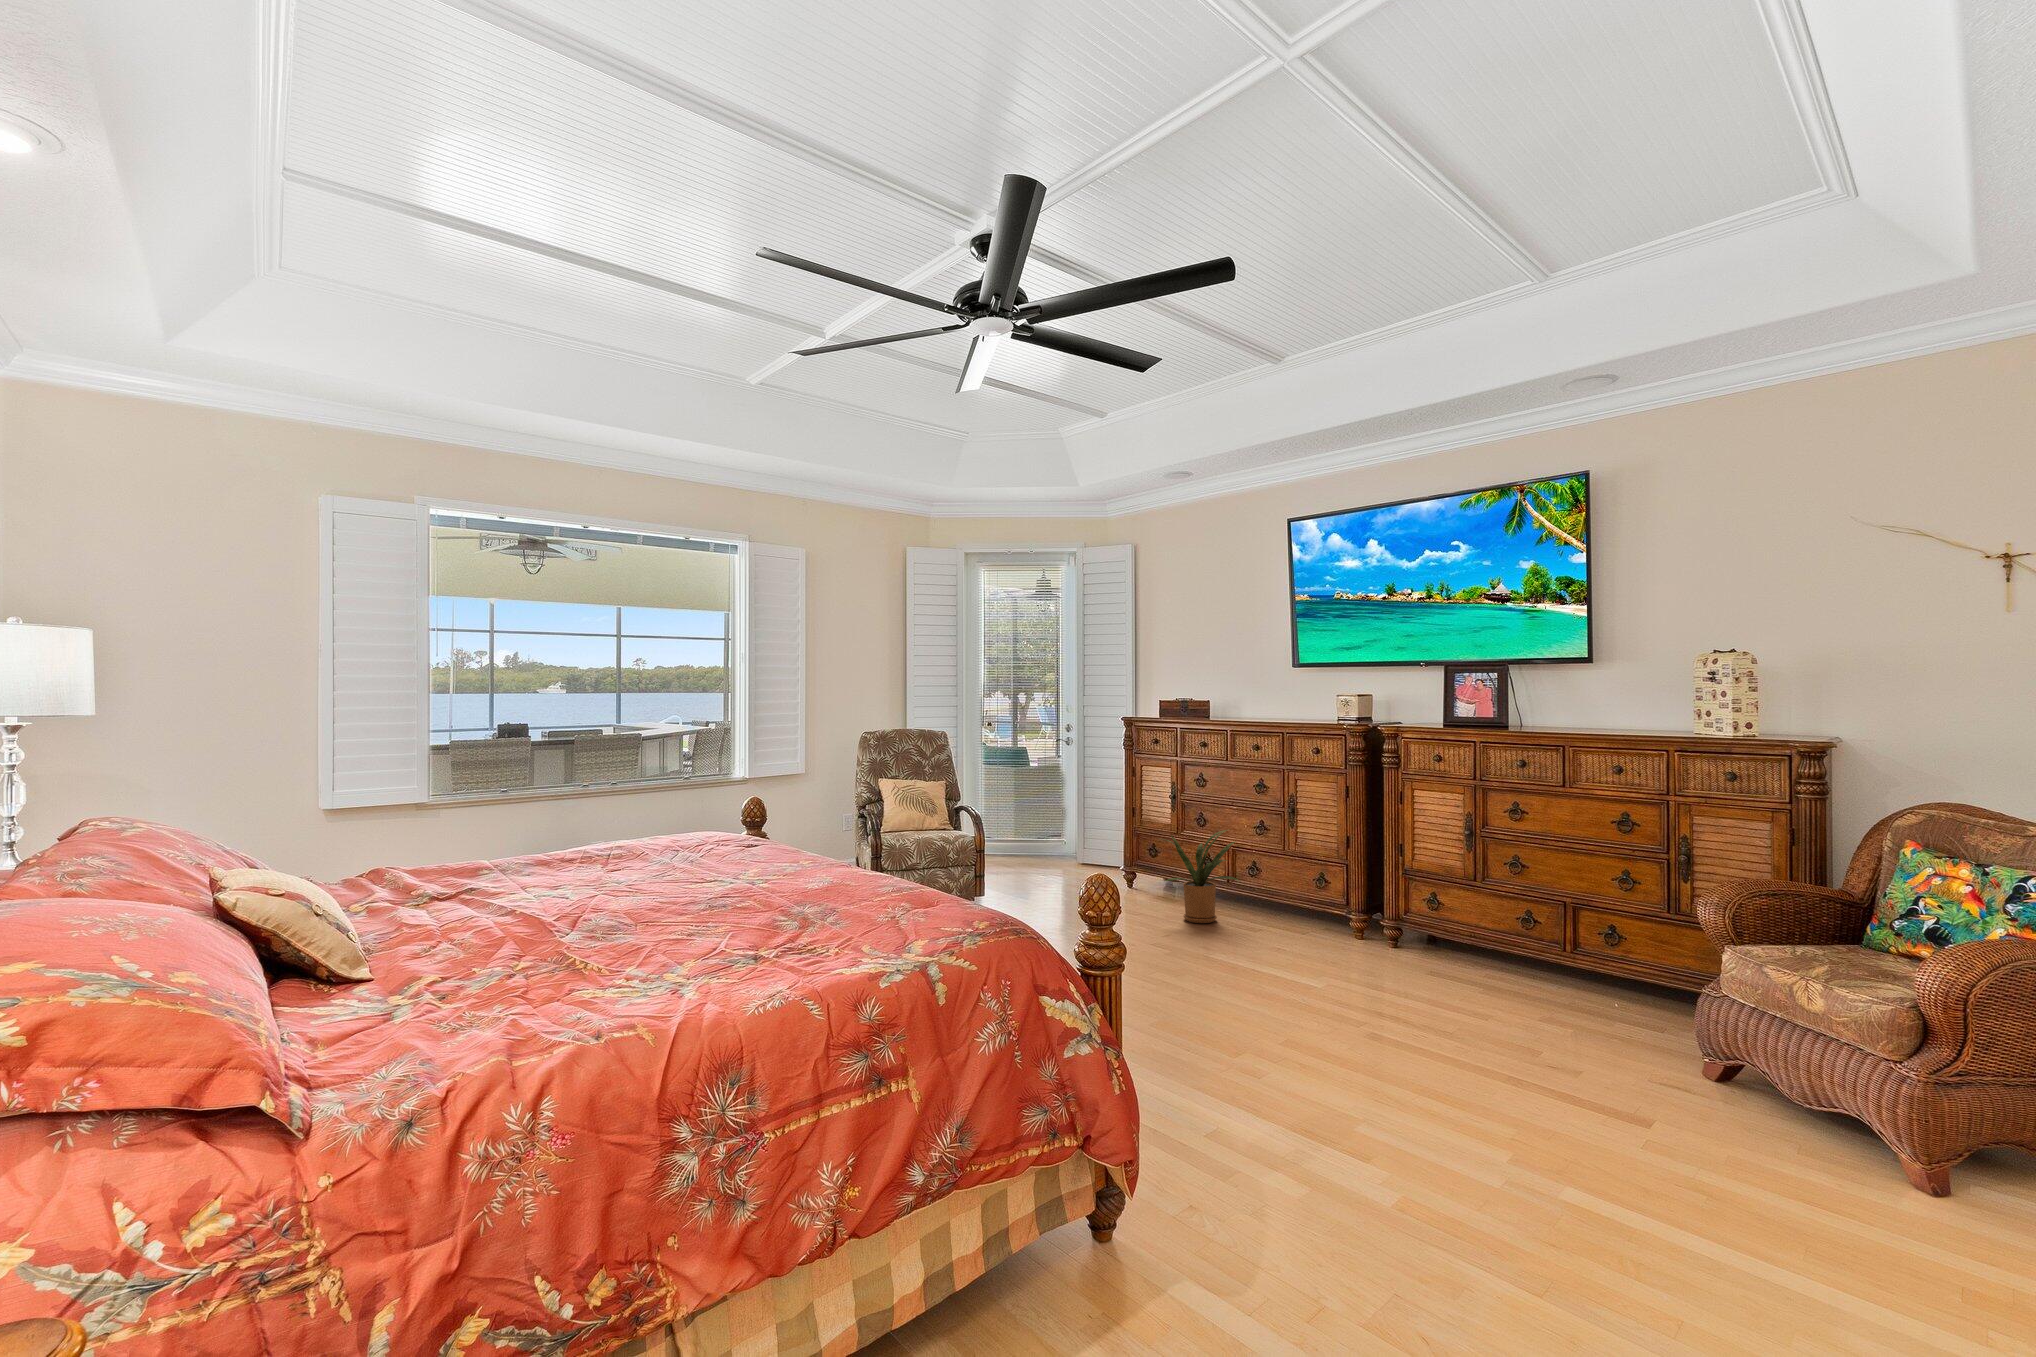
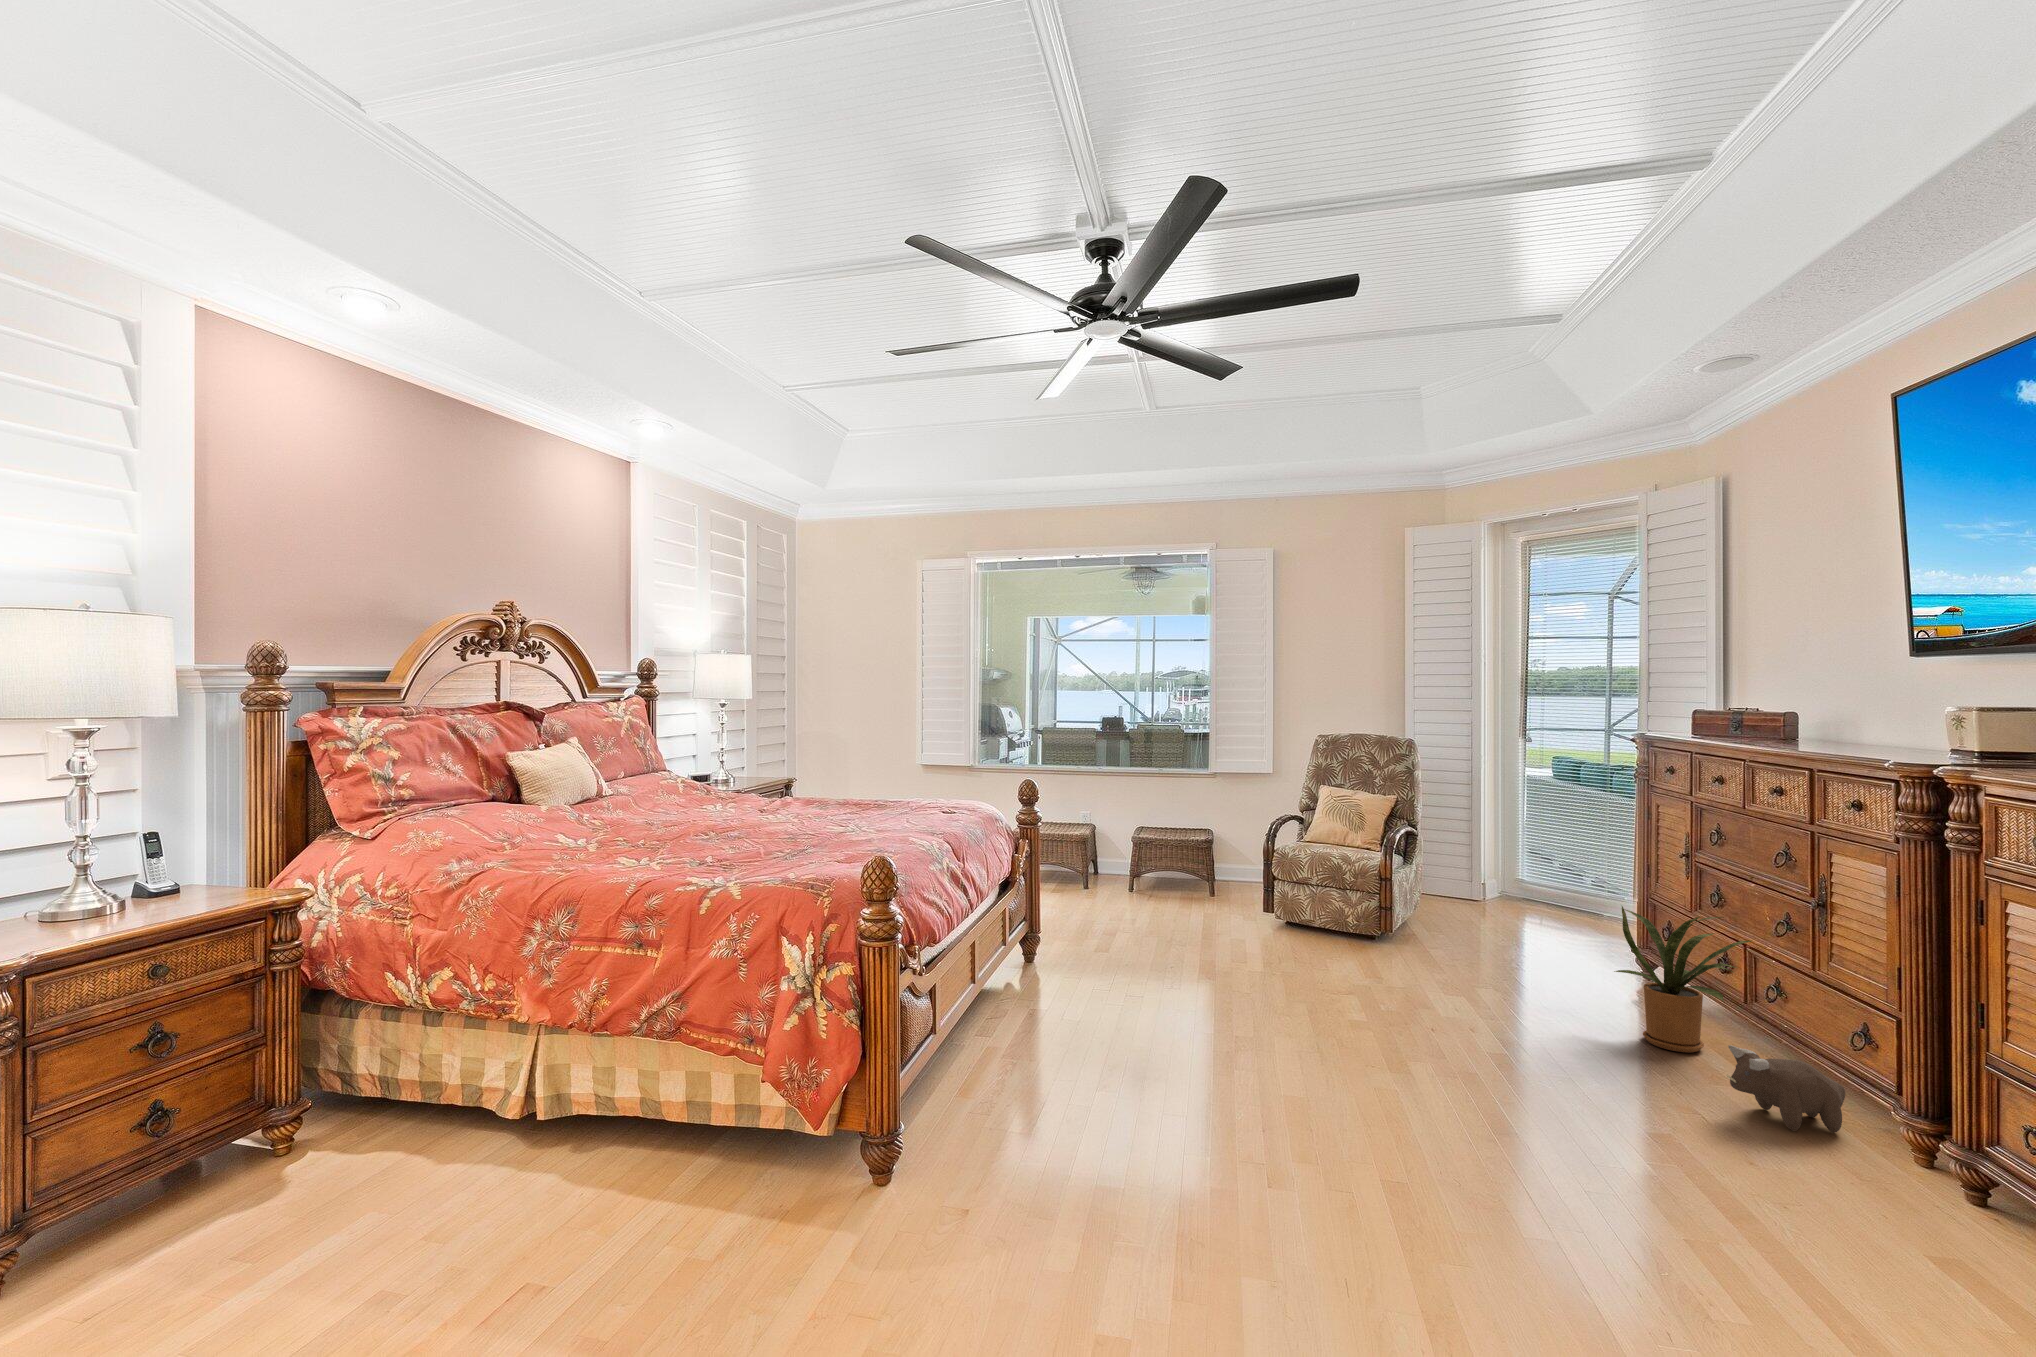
plush toy: none [1280,902,1326,942] -> present [1727,1045,1845,1133]

